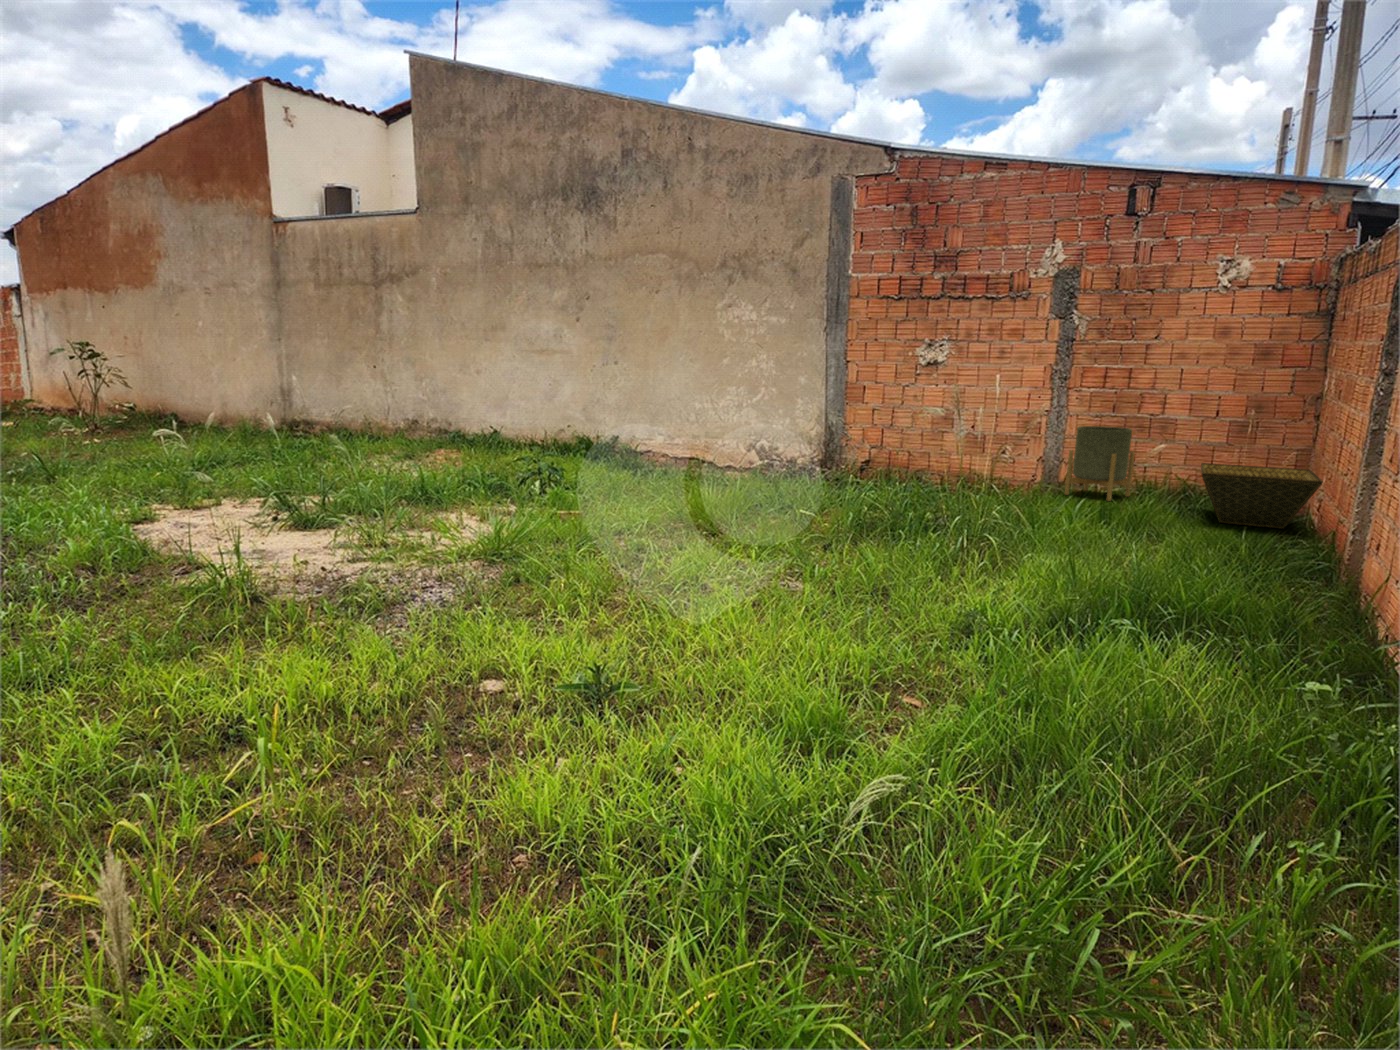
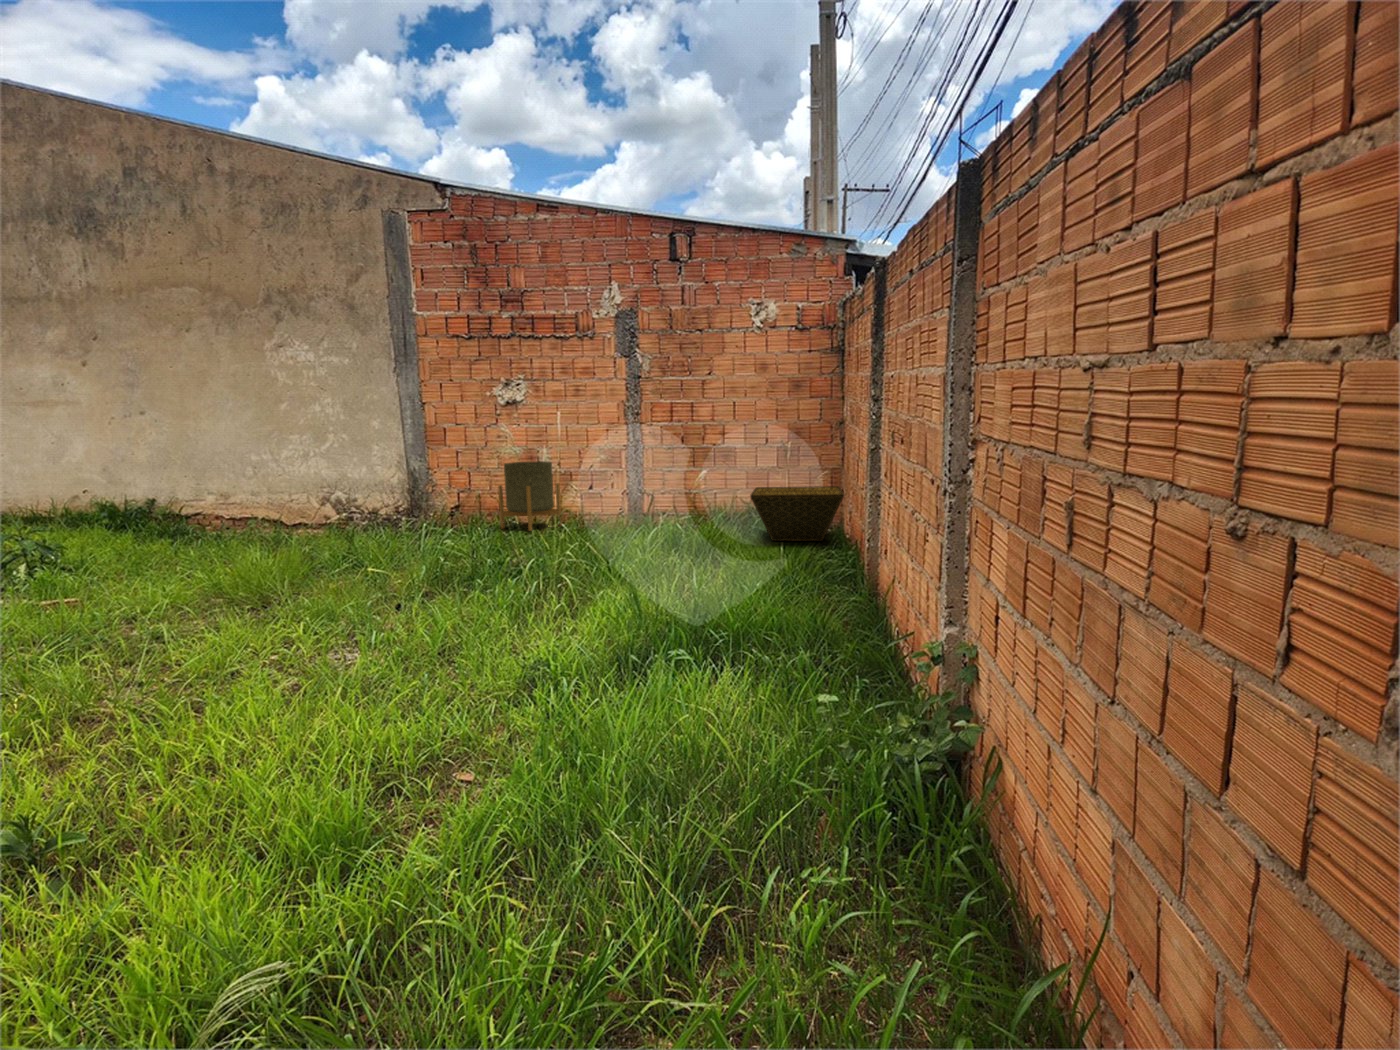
planter: present [1065,426,1135,501] -> present [498,461,561,531]

